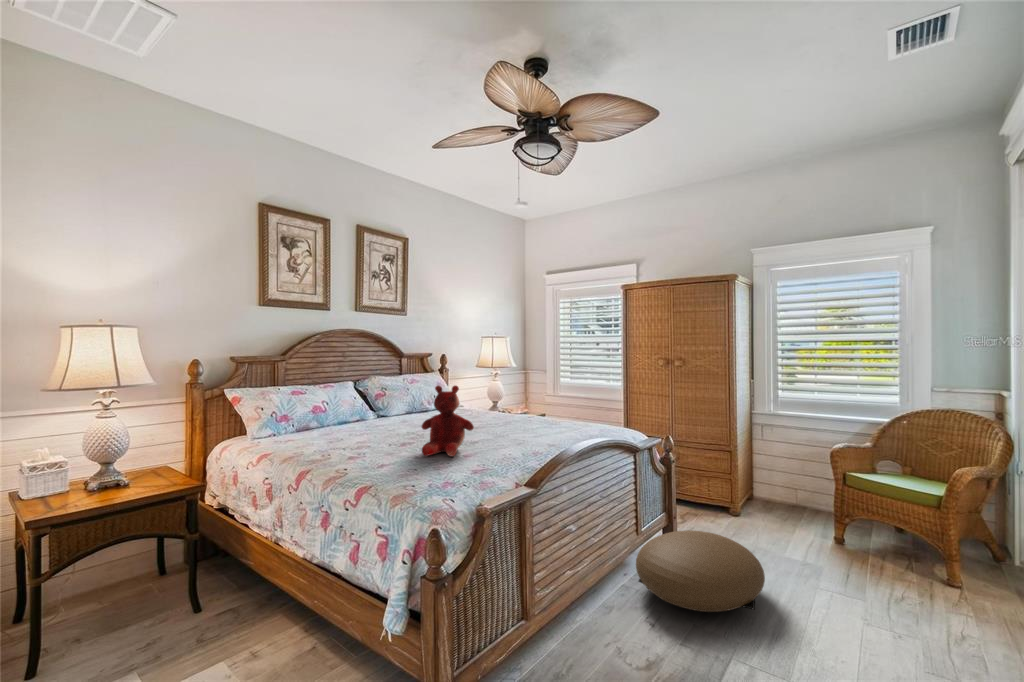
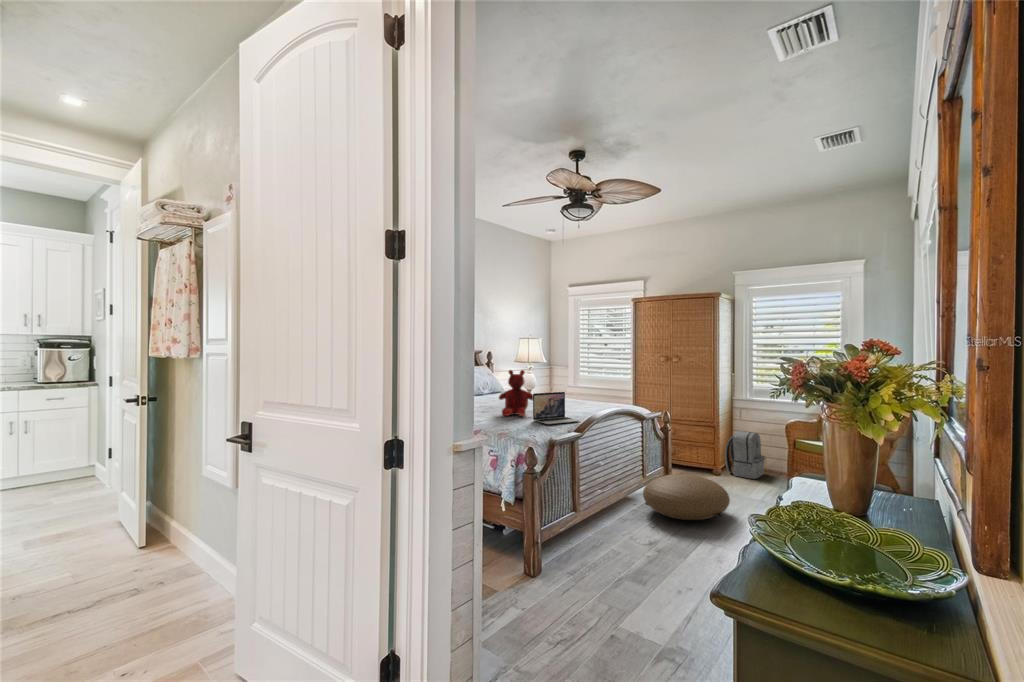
laptop: none [464,419,536,475] -> present [533,392,580,424]
backpack: none [745,456,798,522] -> present [725,431,765,479]

